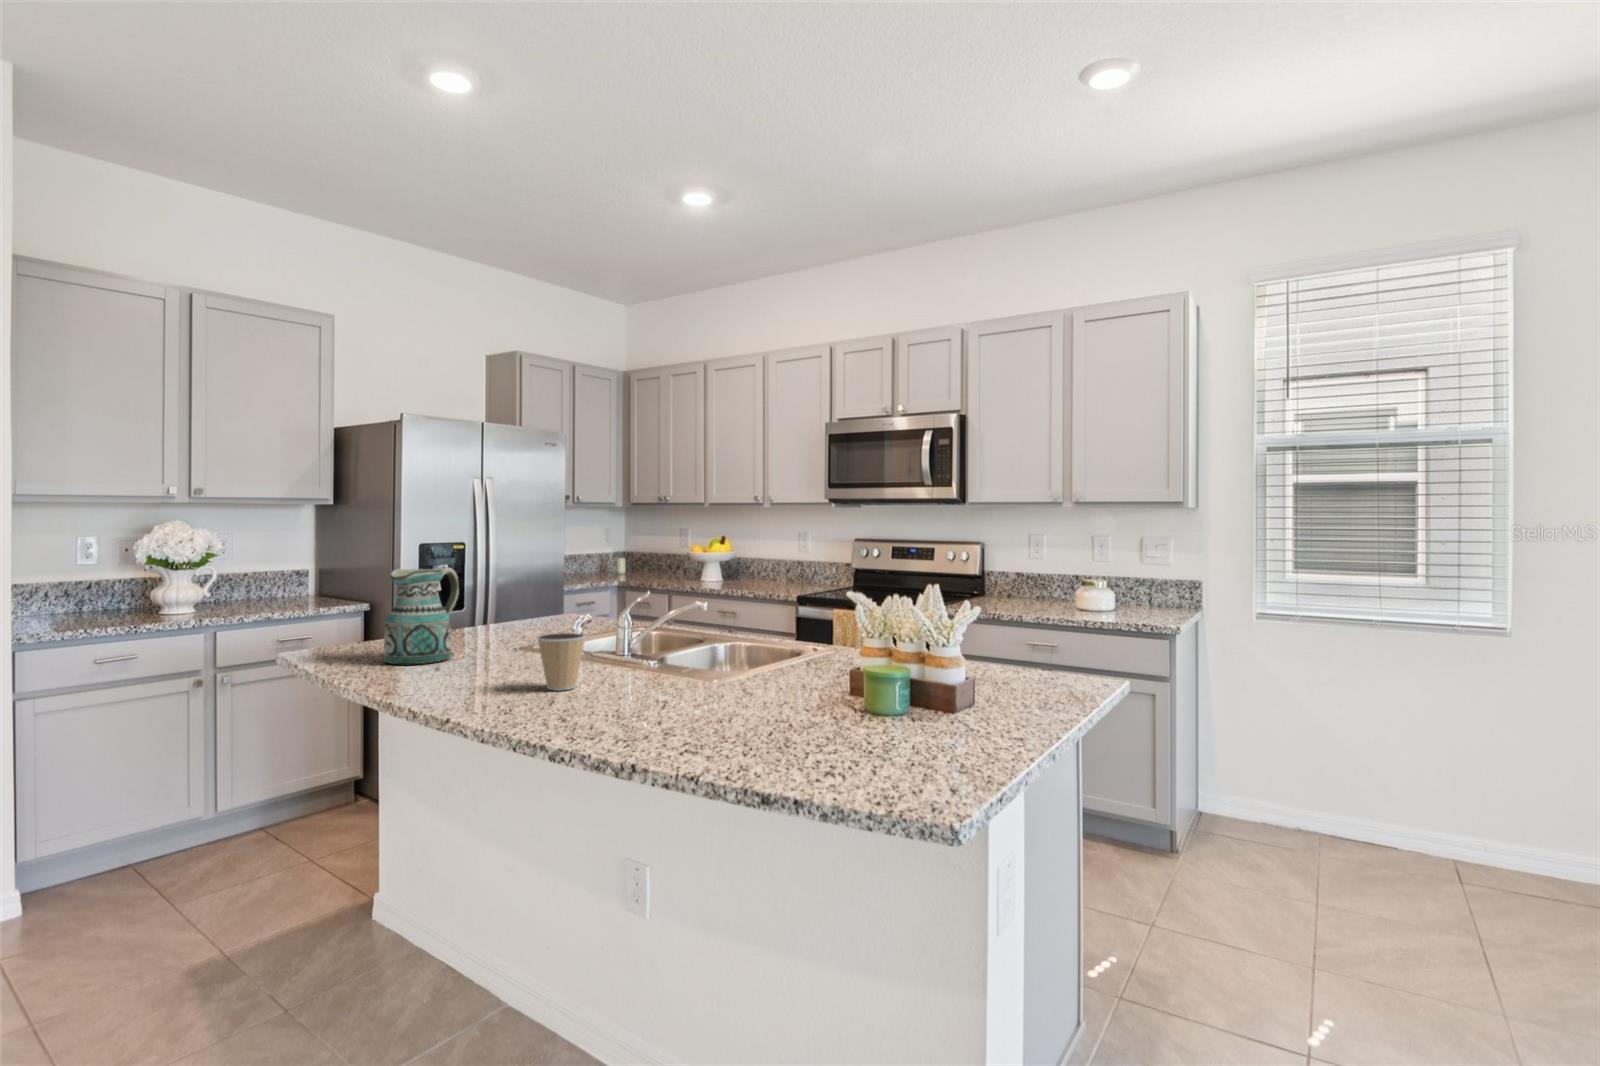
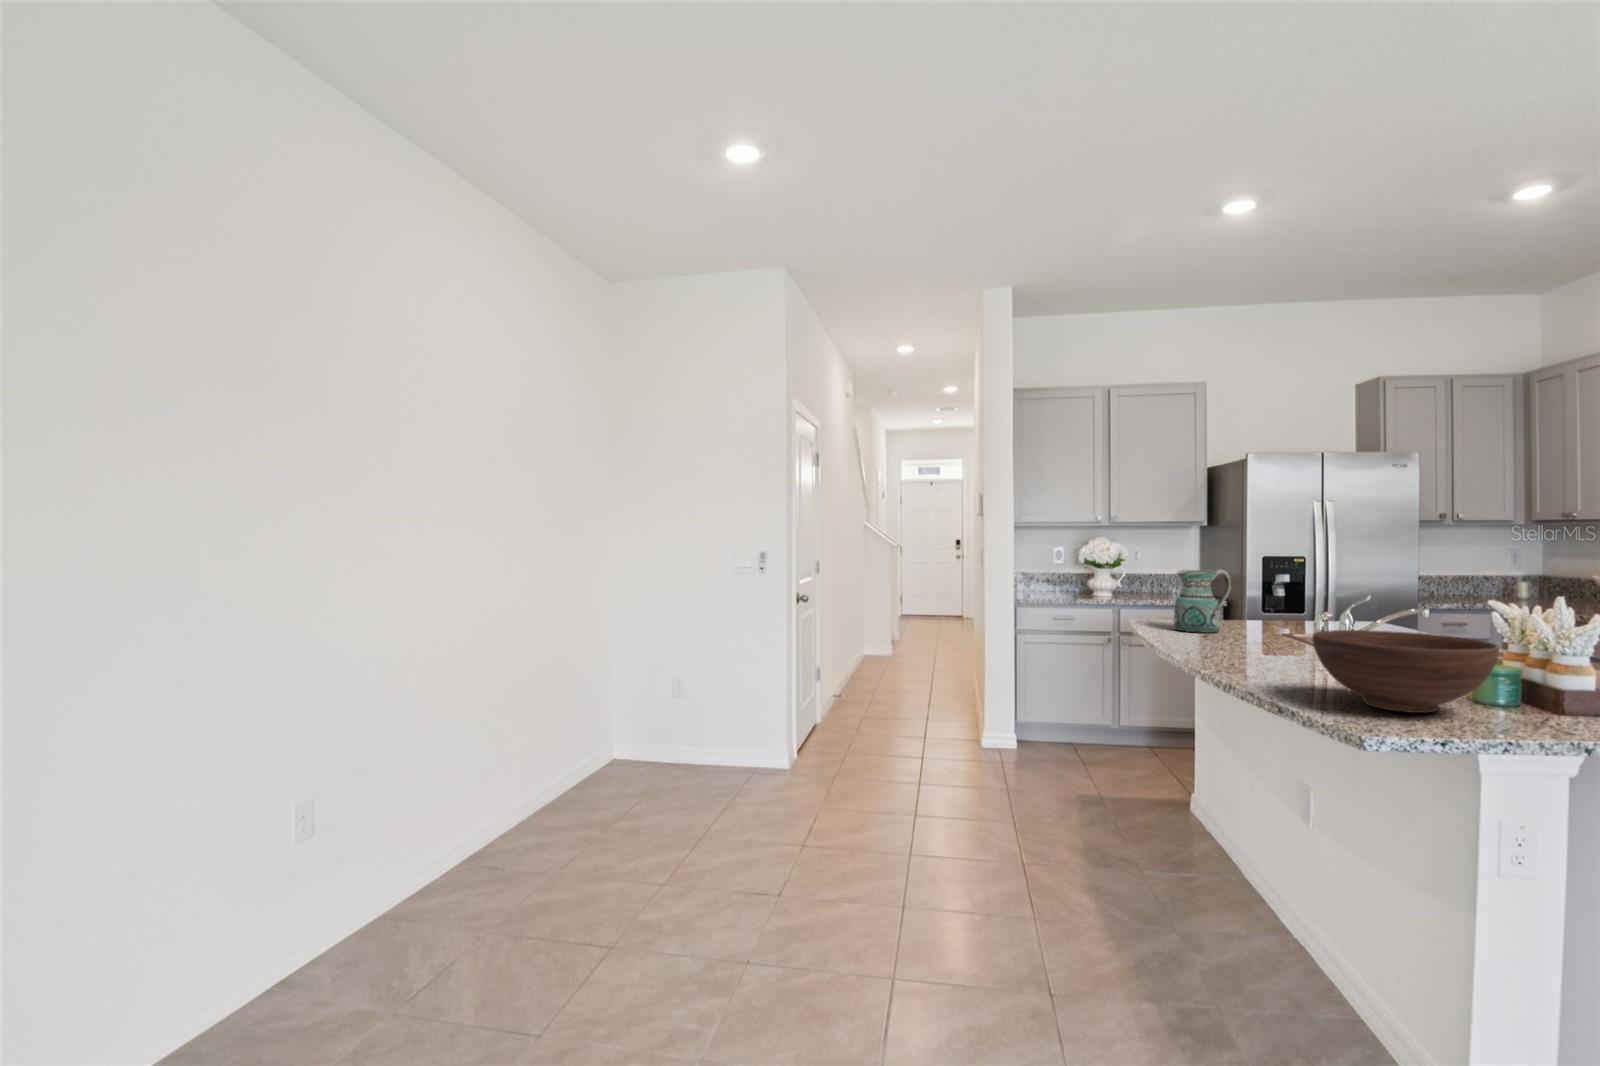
coffee cup: present [538,633,586,691] -> none [1240,616,1278,655]
fruit bowl: none [762,643,964,759] -> present [1313,630,1499,713]

